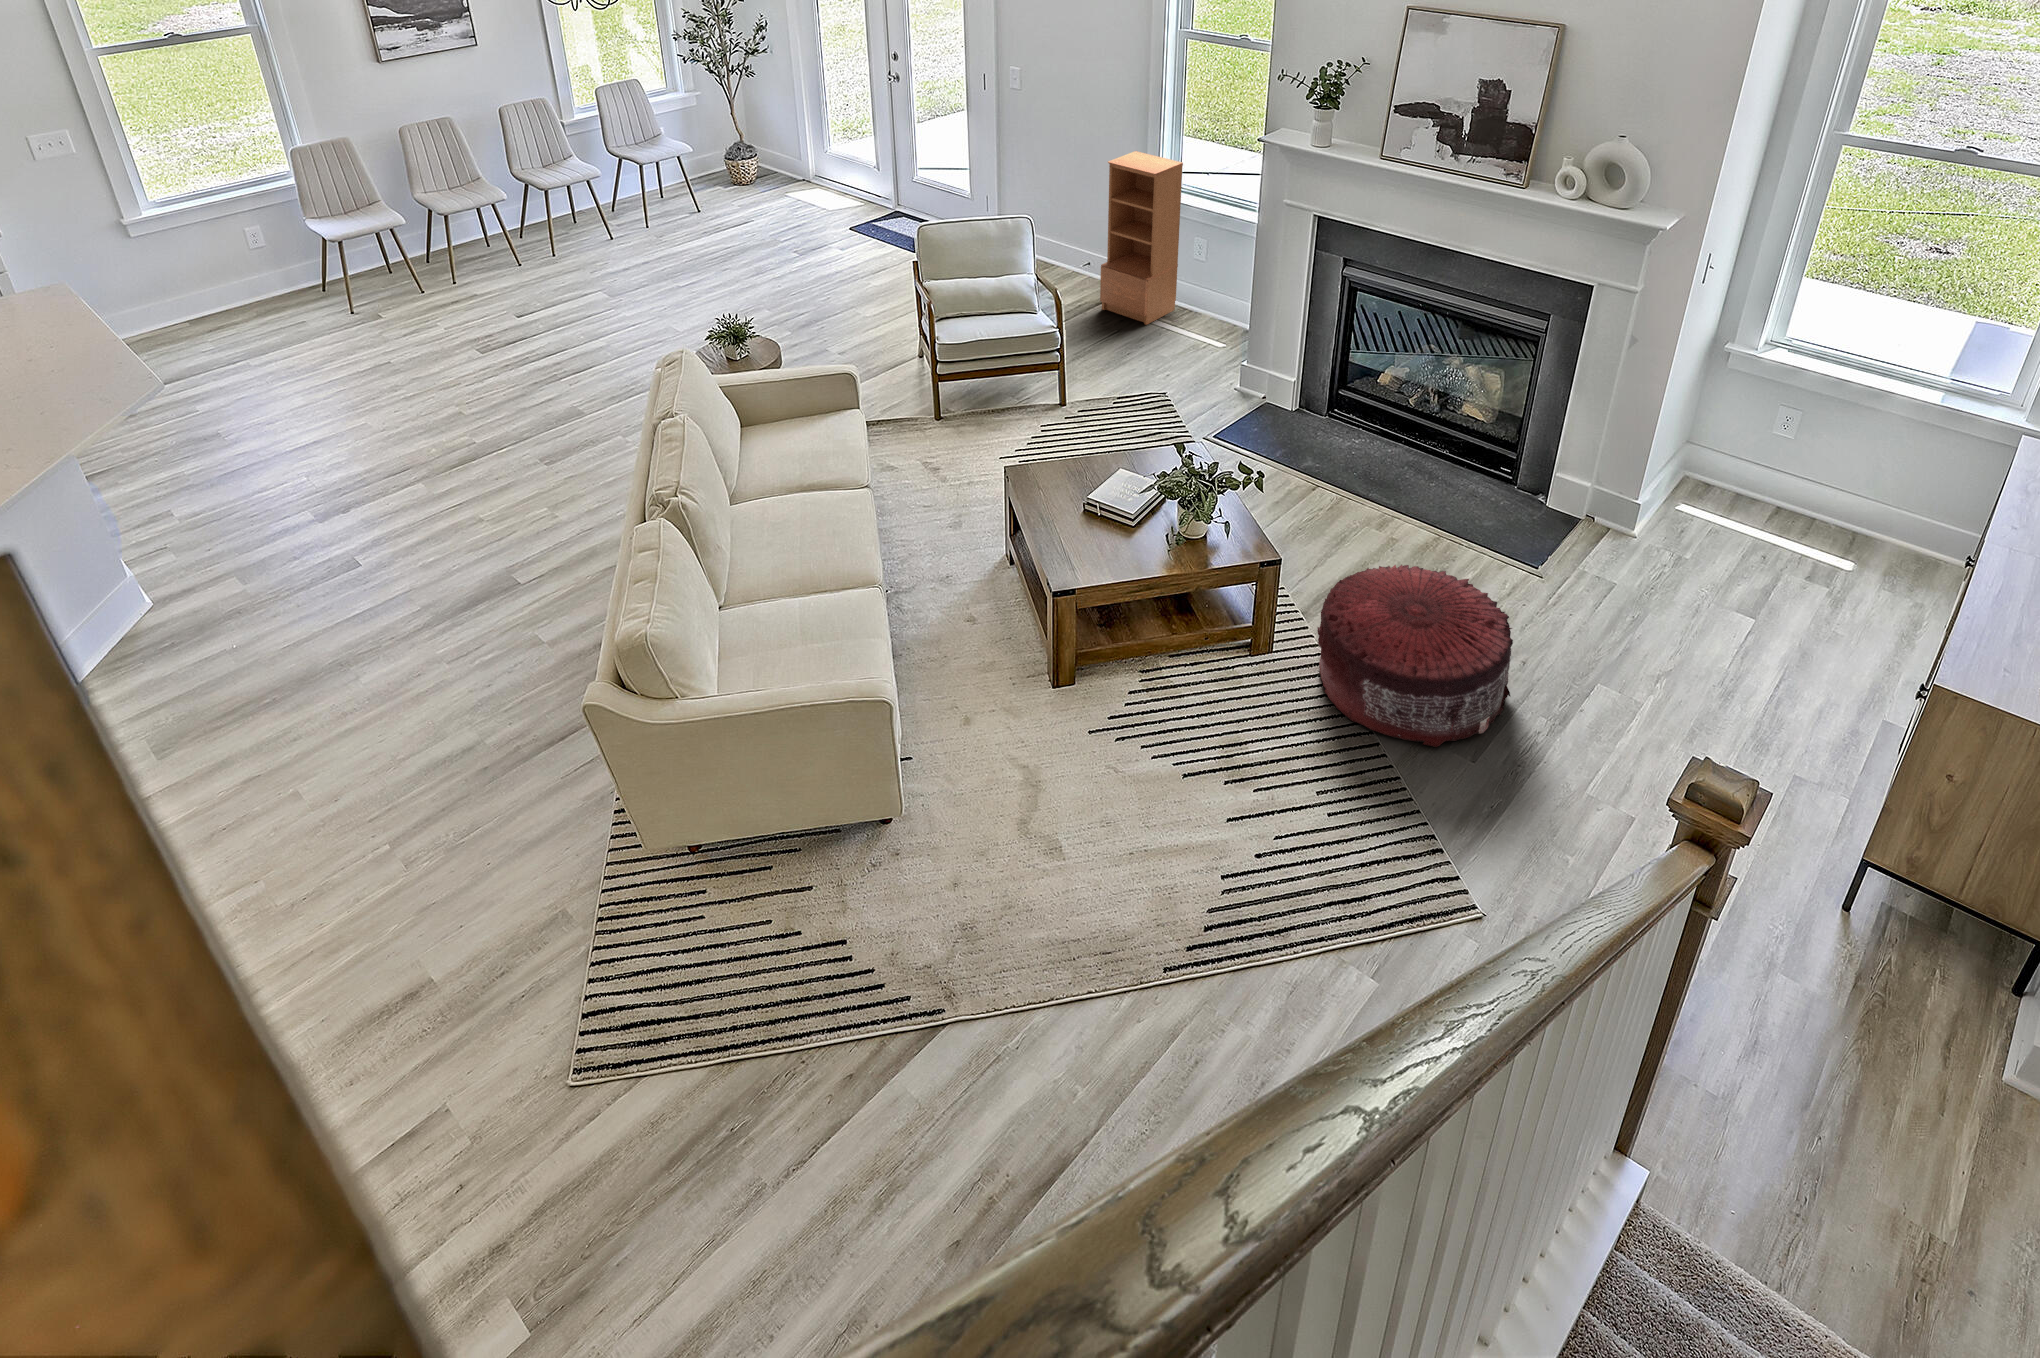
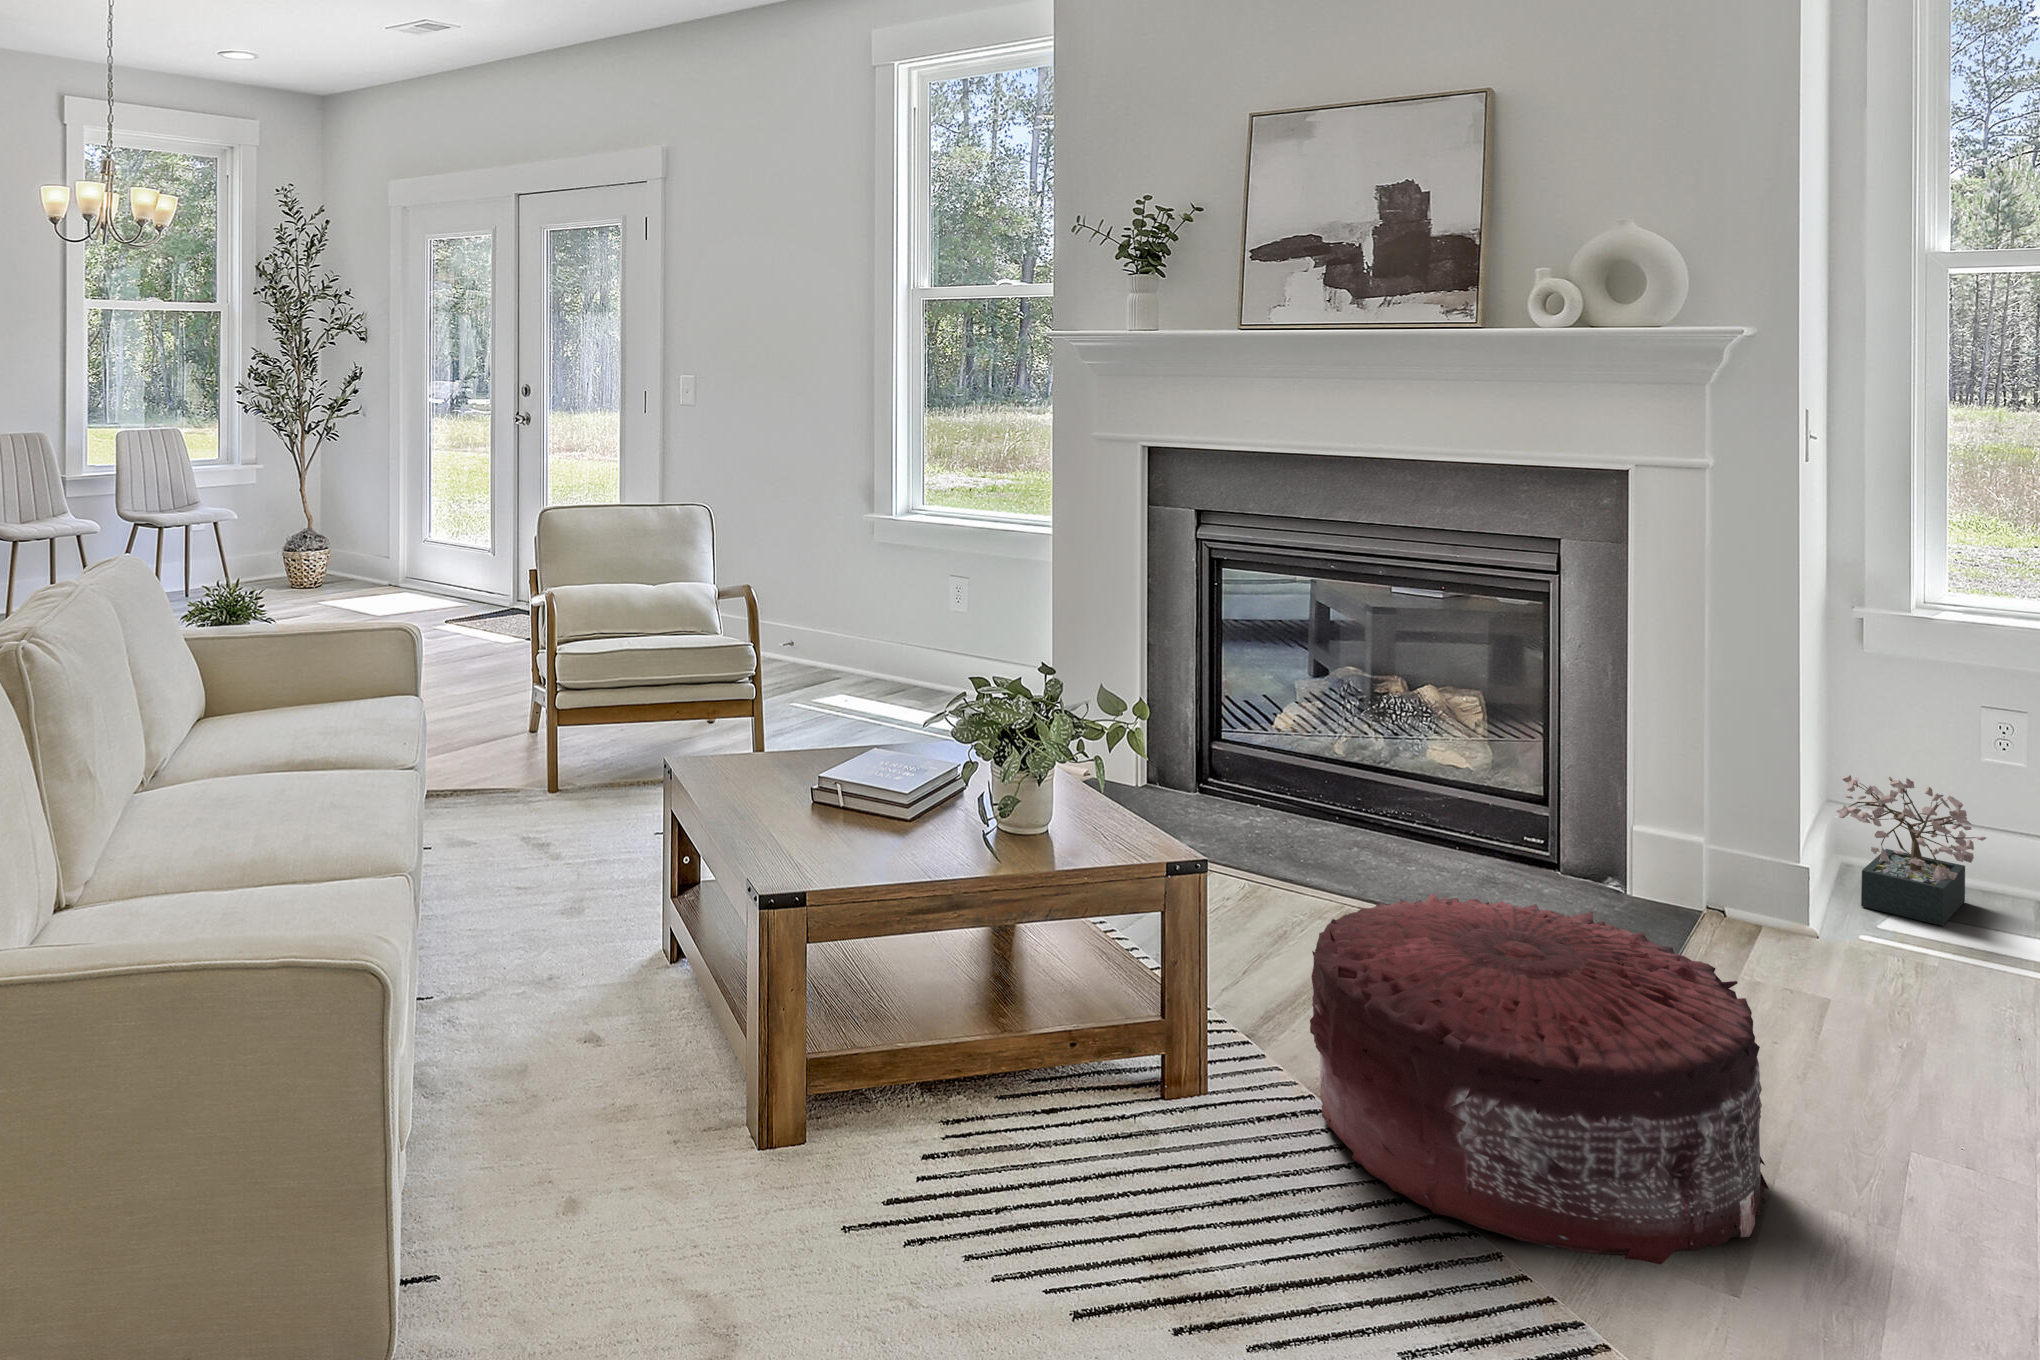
bookcase: present [1100,151,1183,325] -> none [808,447,923,695]
decorative plant: none [1664,457,1740,538] -> present [1836,775,1986,926]

